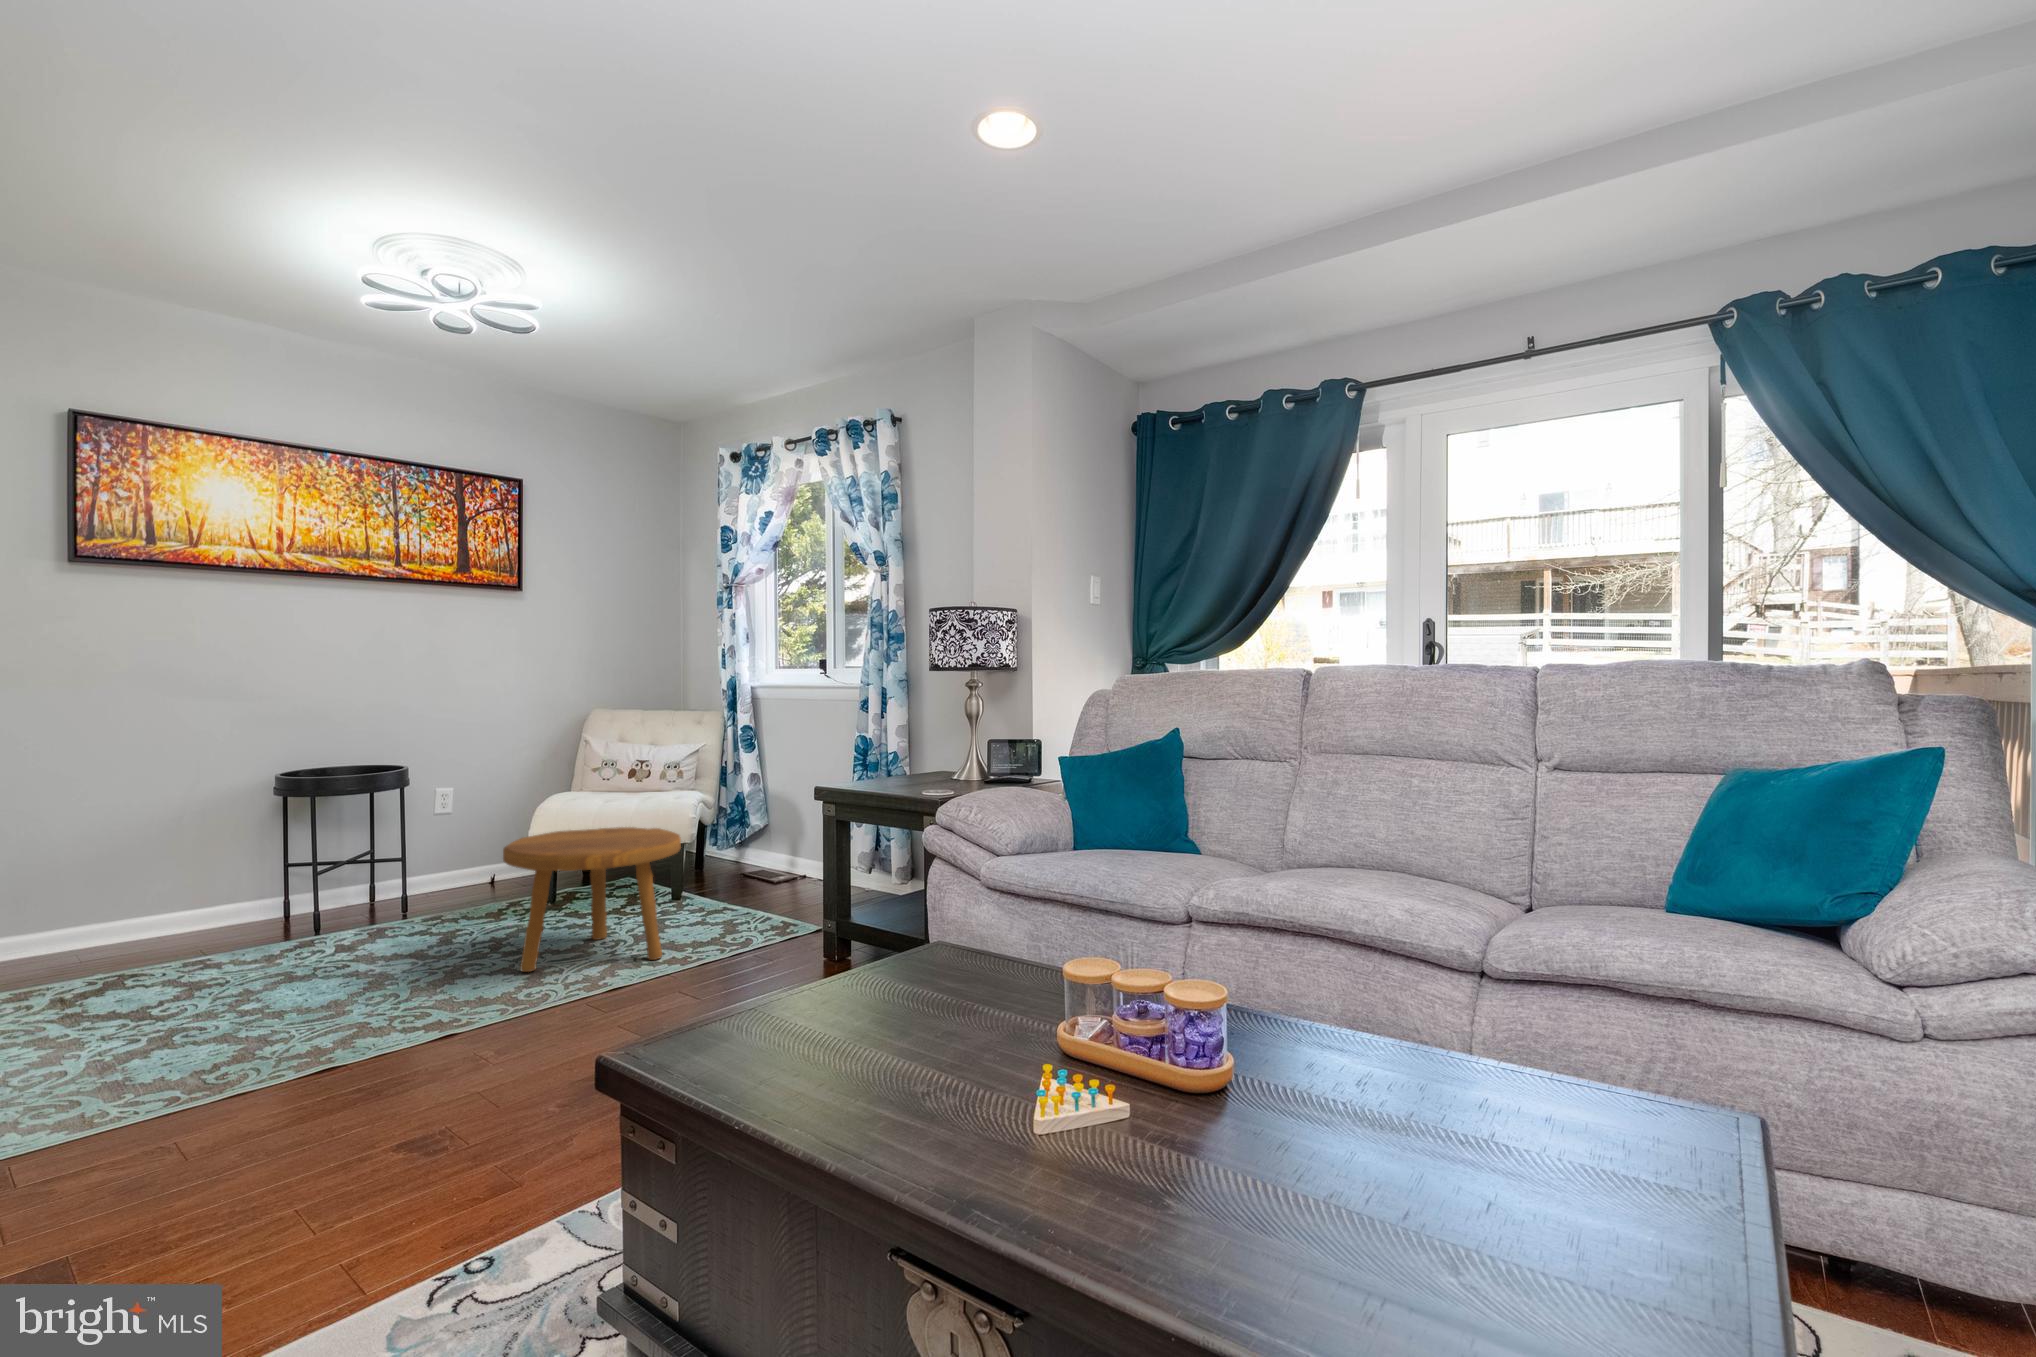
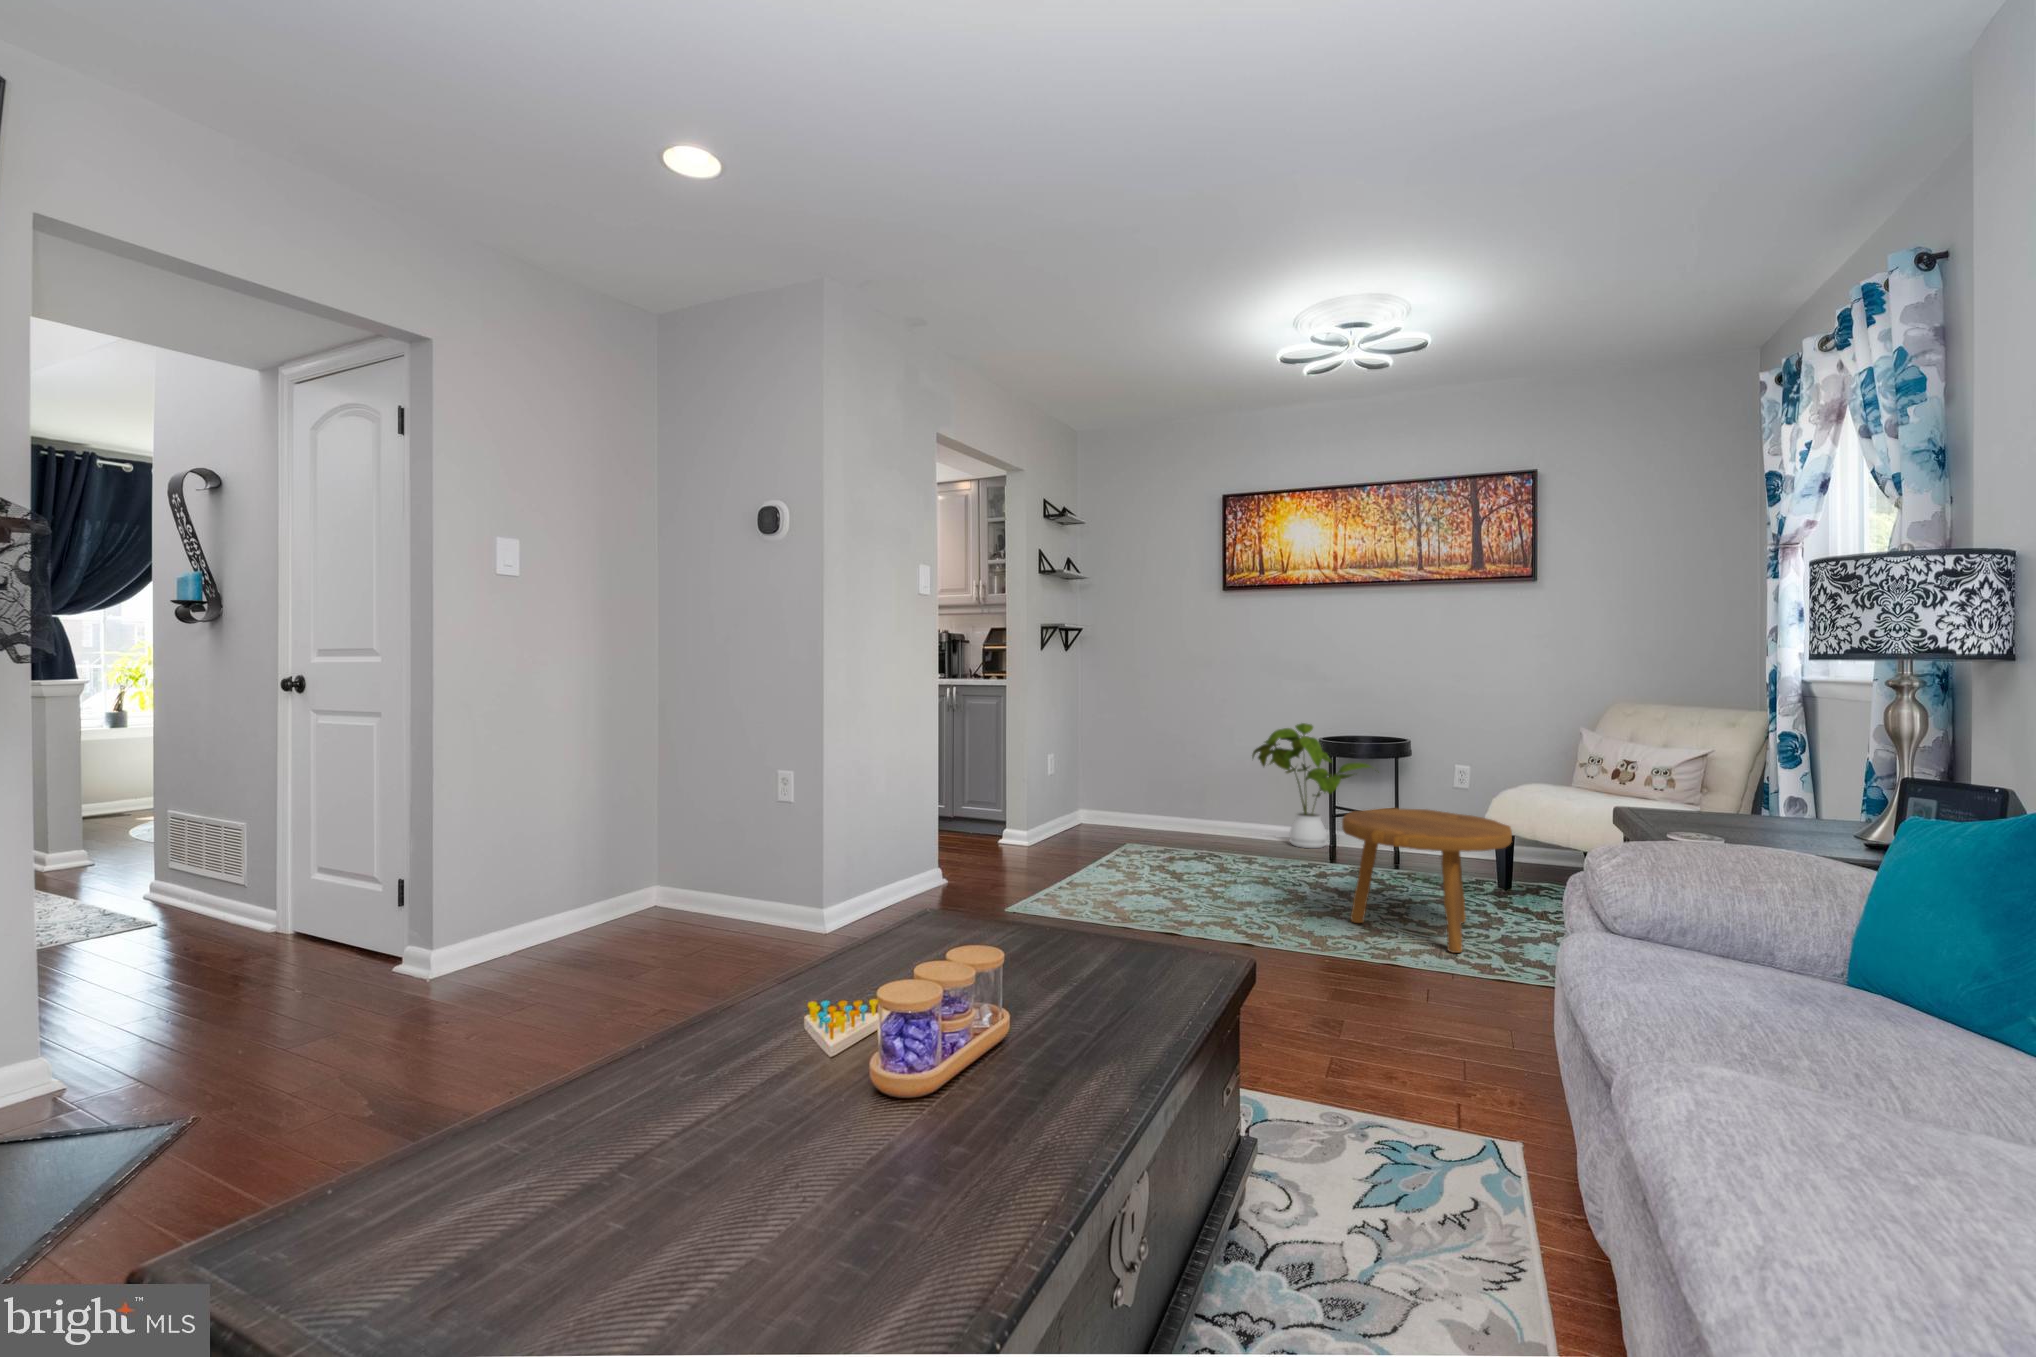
house plant: none [160,759,361,933] -> present [1252,723,1371,848]

